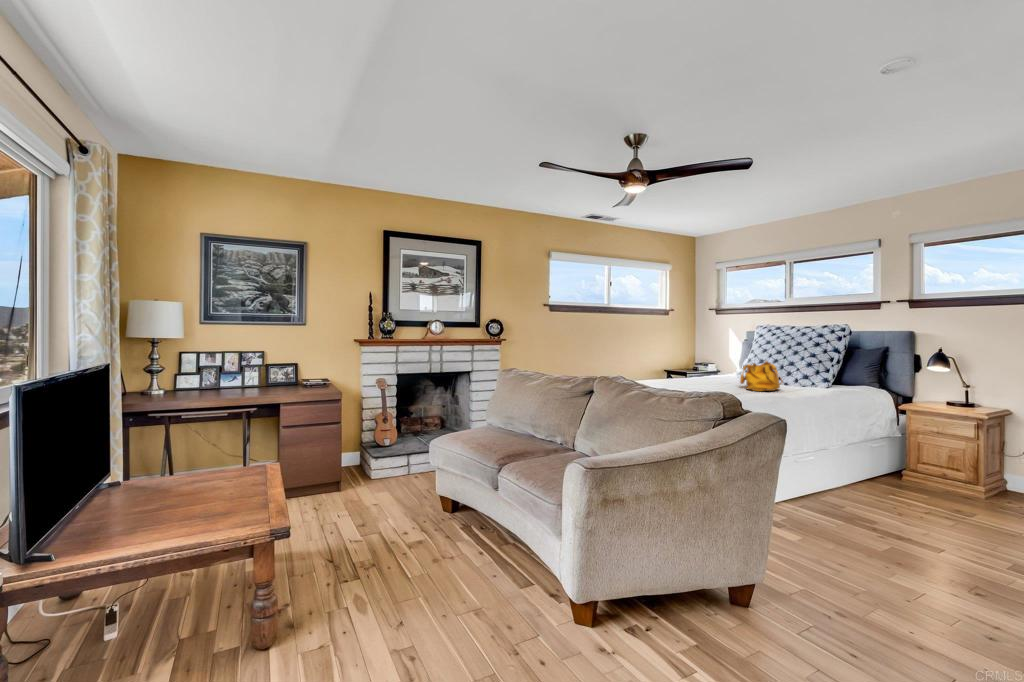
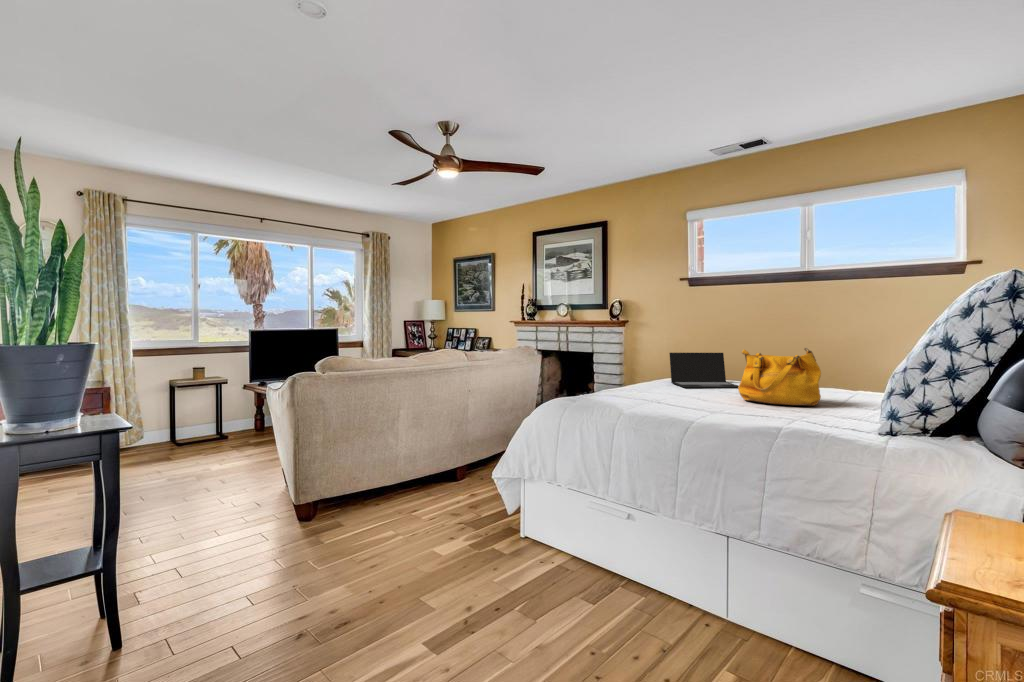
laptop: none [666,364,700,390] -> present [669,353,739,388]

